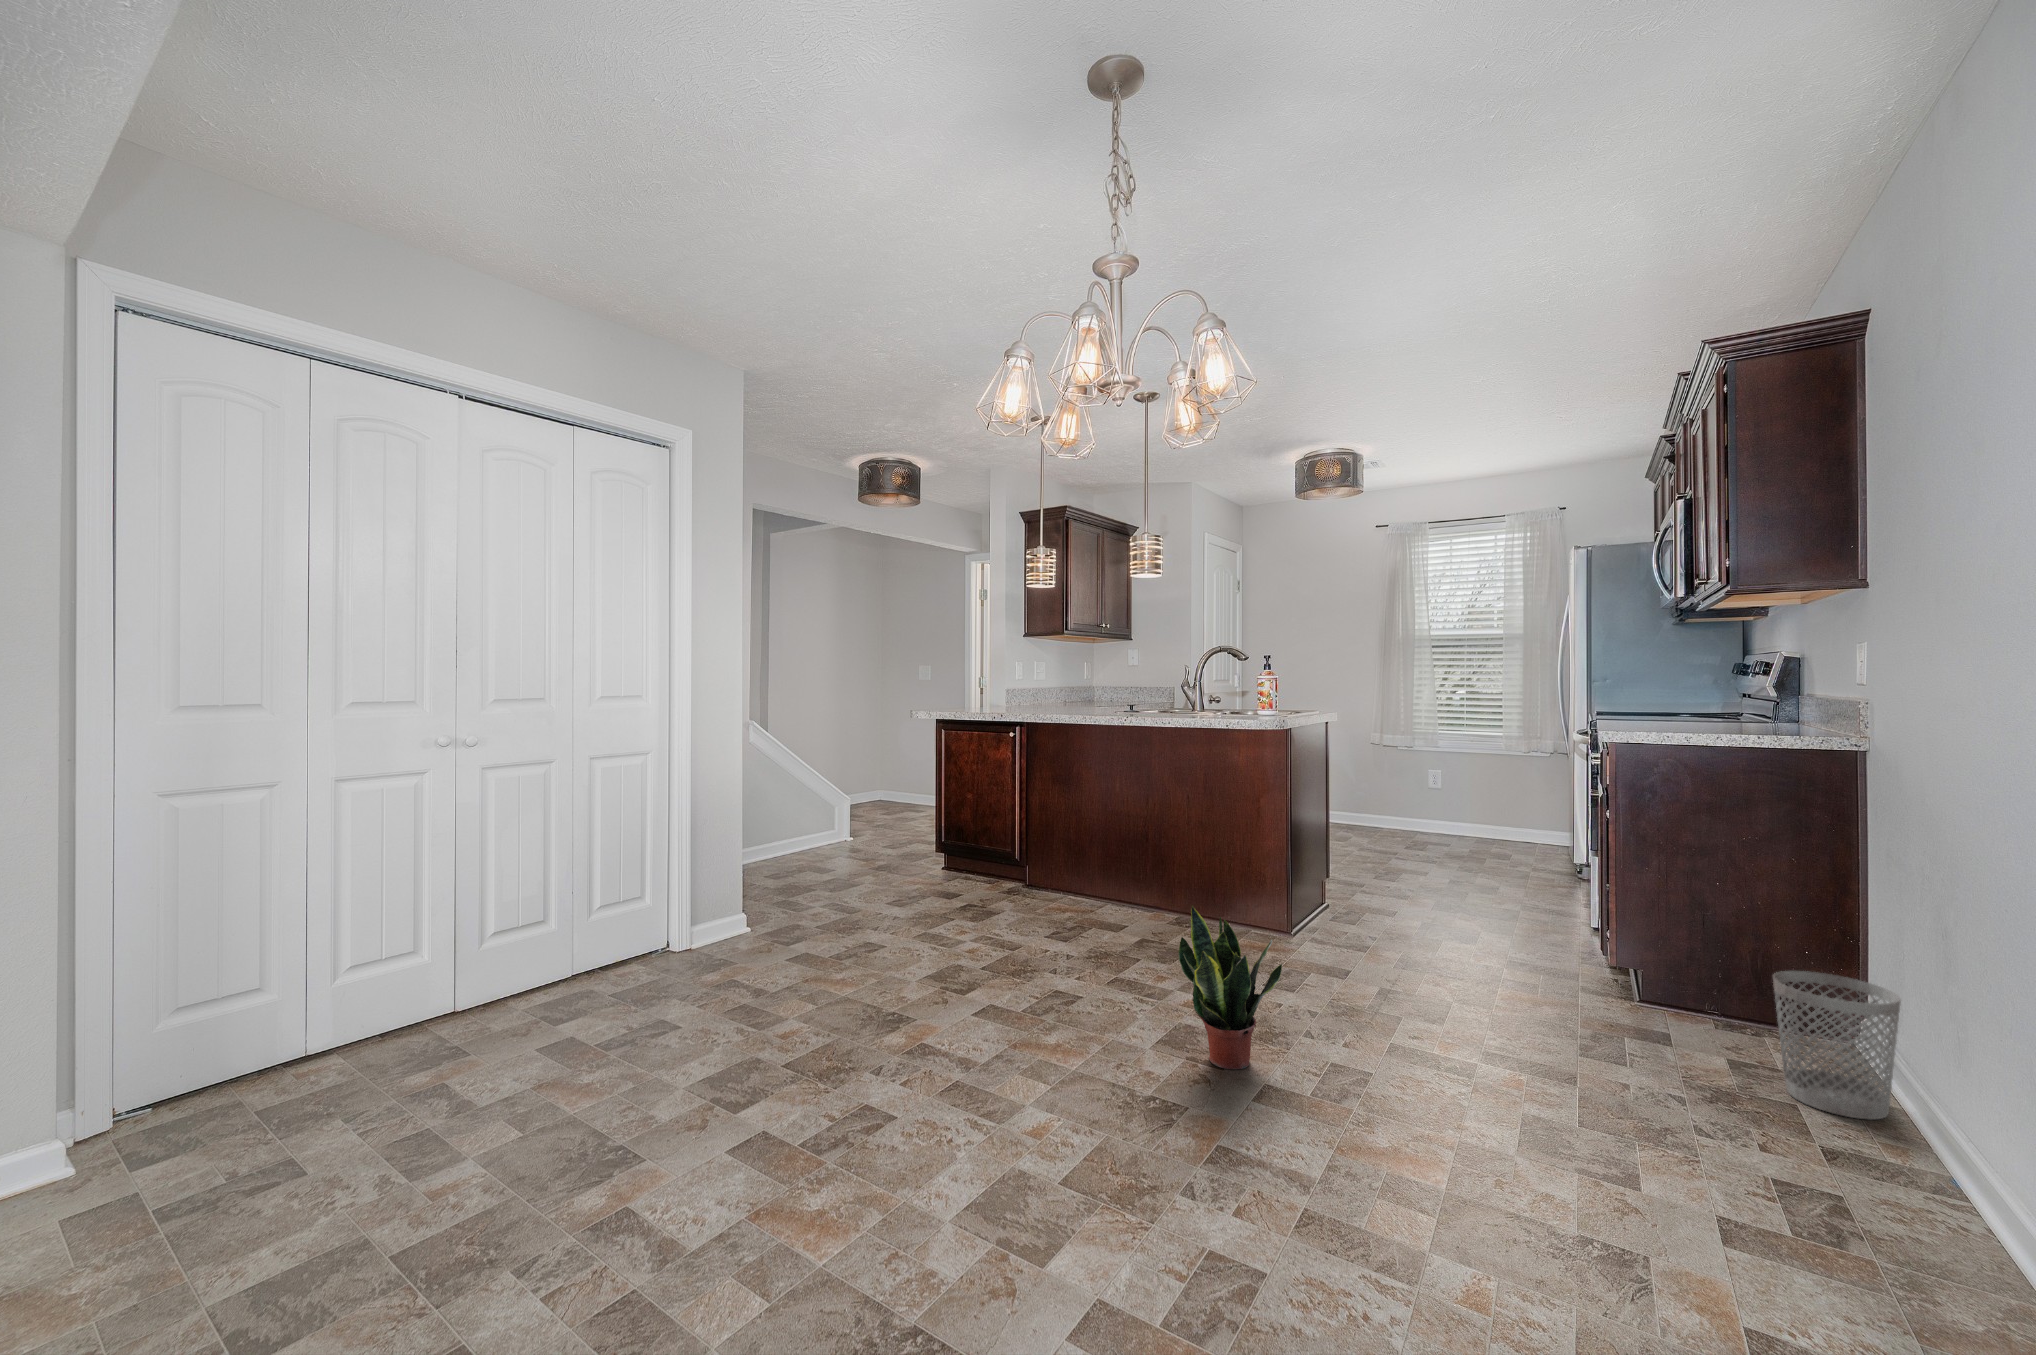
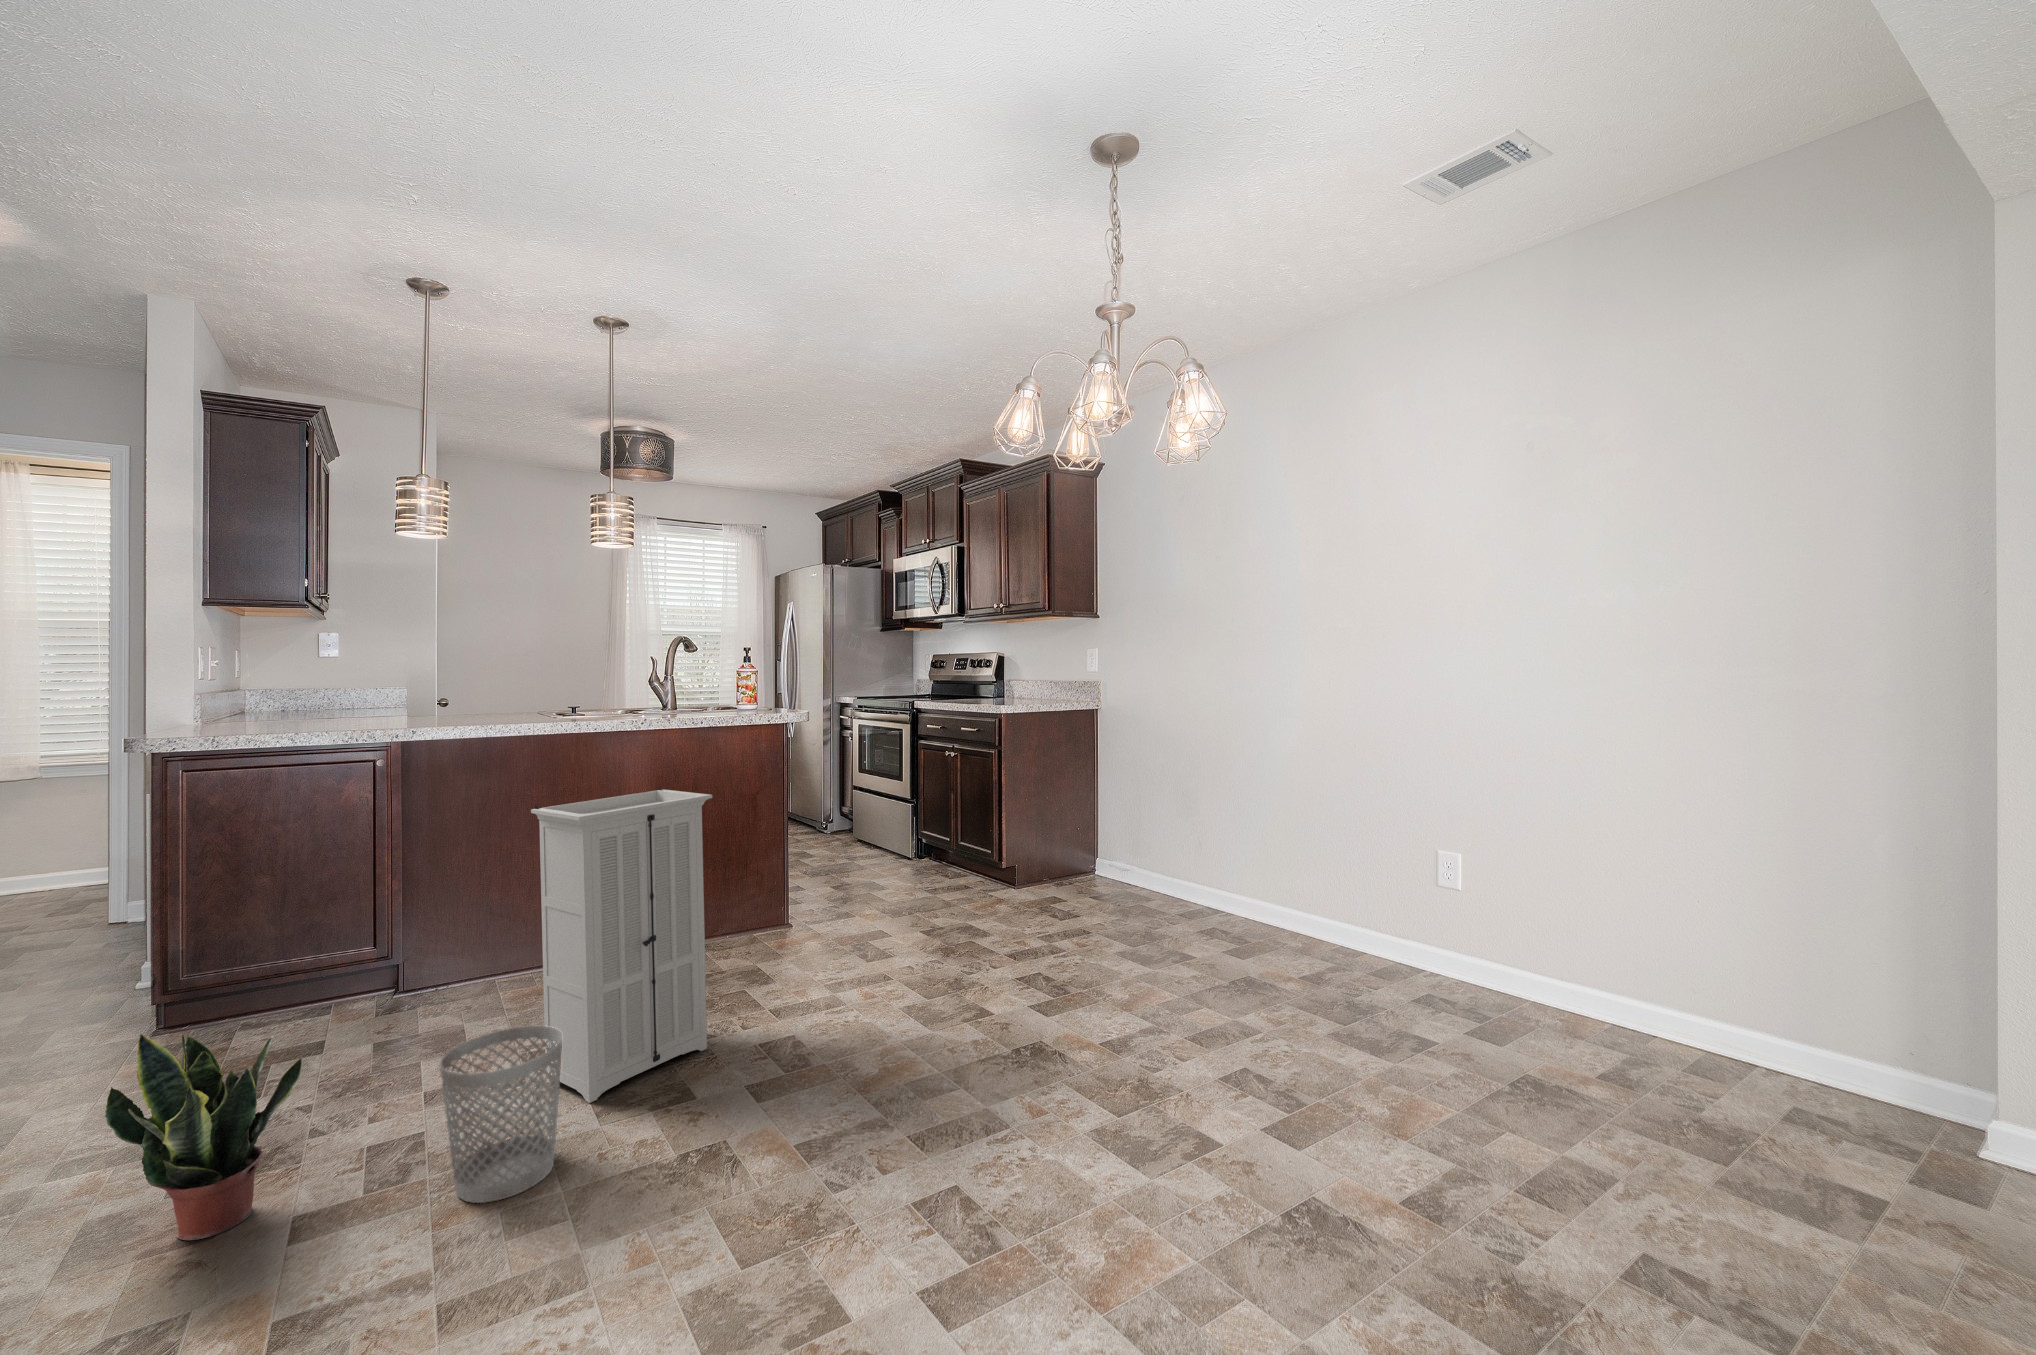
storage cabinet: none [1478,793,1703,1145] -> present [531,786,712,1103]
wastebasket: present [1773,971,1901,1119] -> present [439,1026,562,1203]

